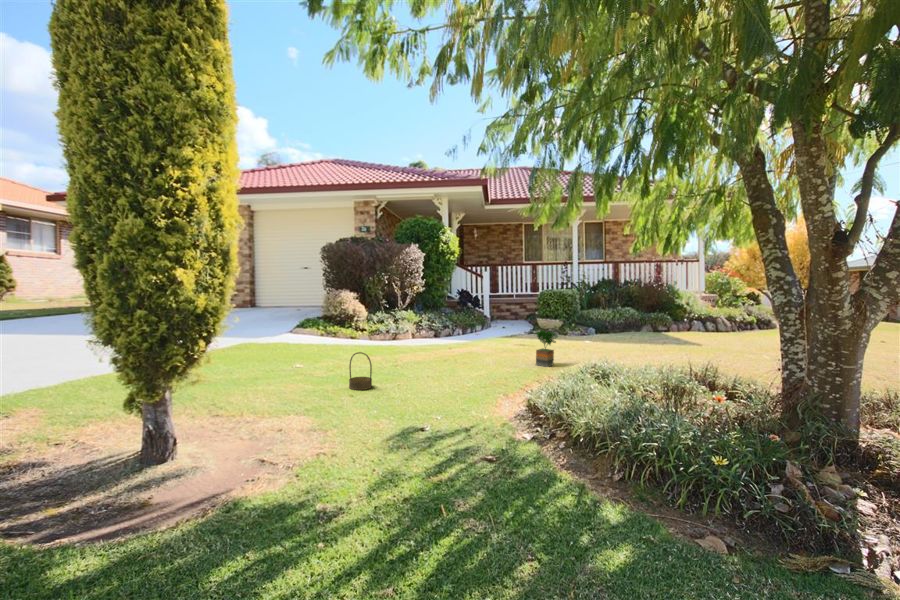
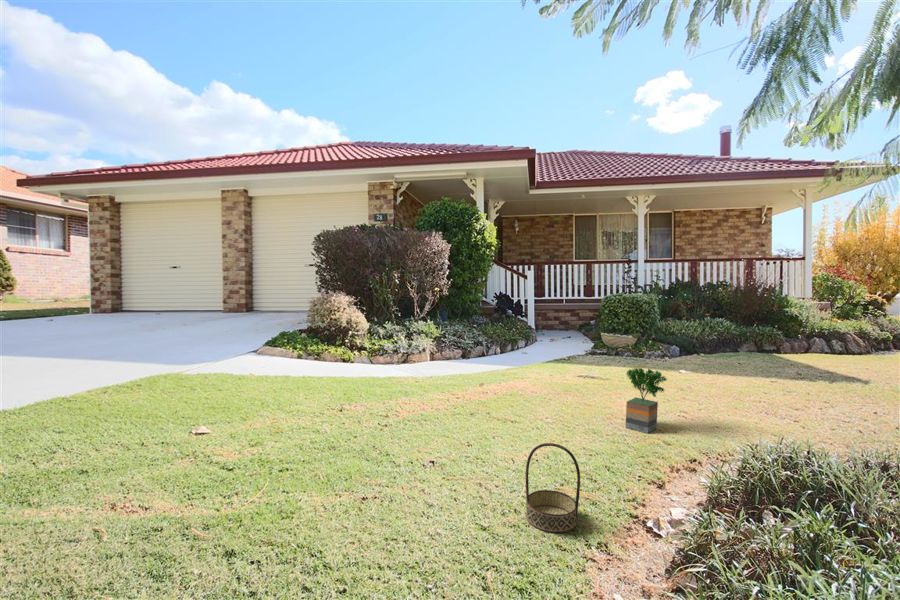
basket: present [349,352,372,390] -> present [526,443,580,533]

